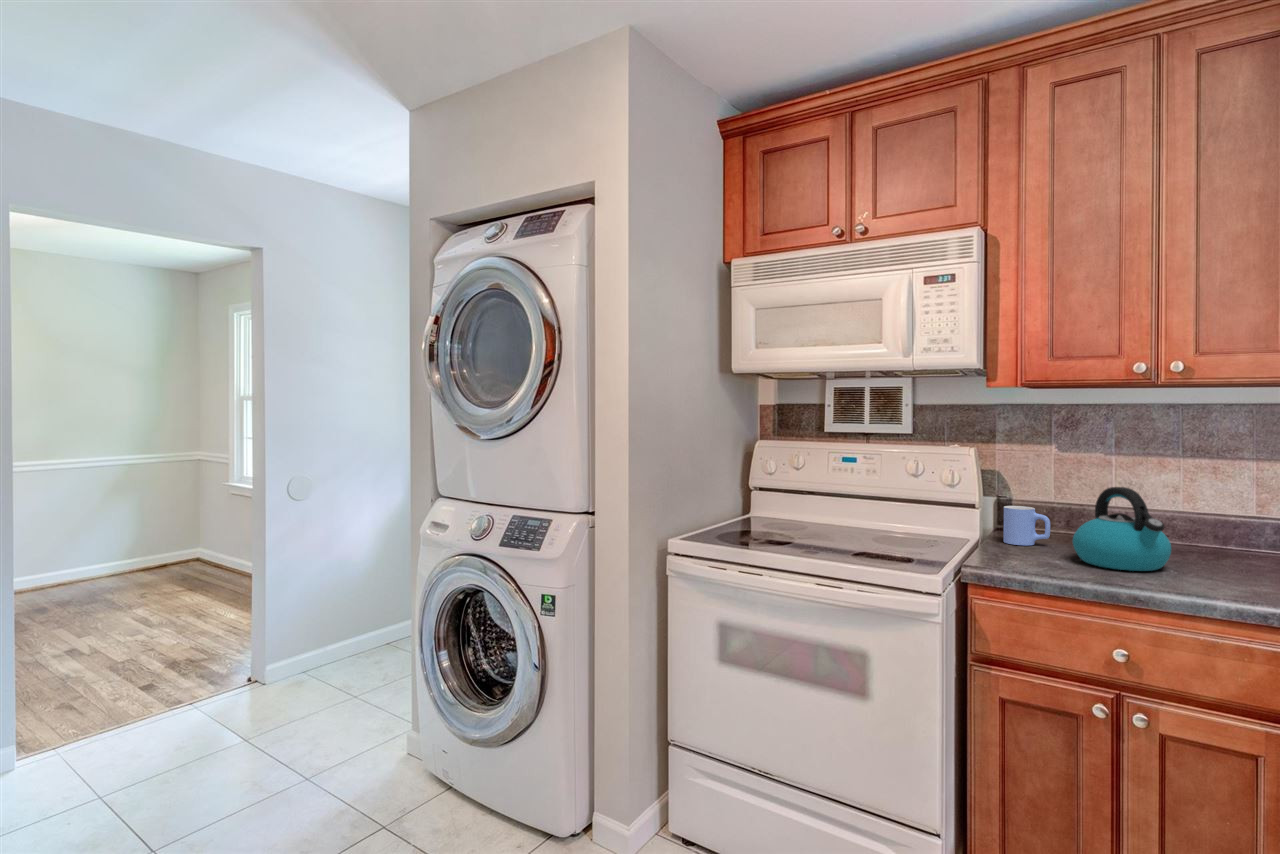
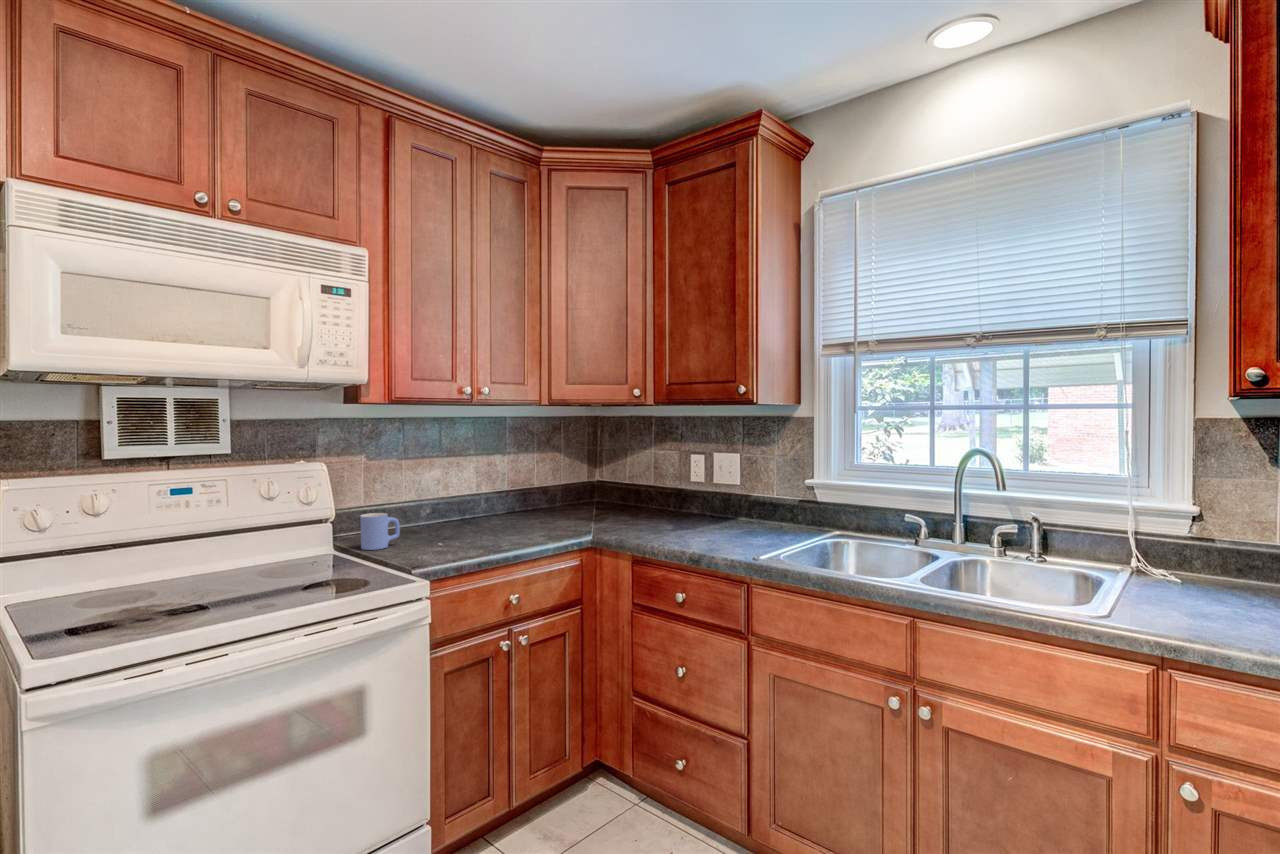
kettle: present [1072,487,1171,571] -> none [435,483,507,548]

